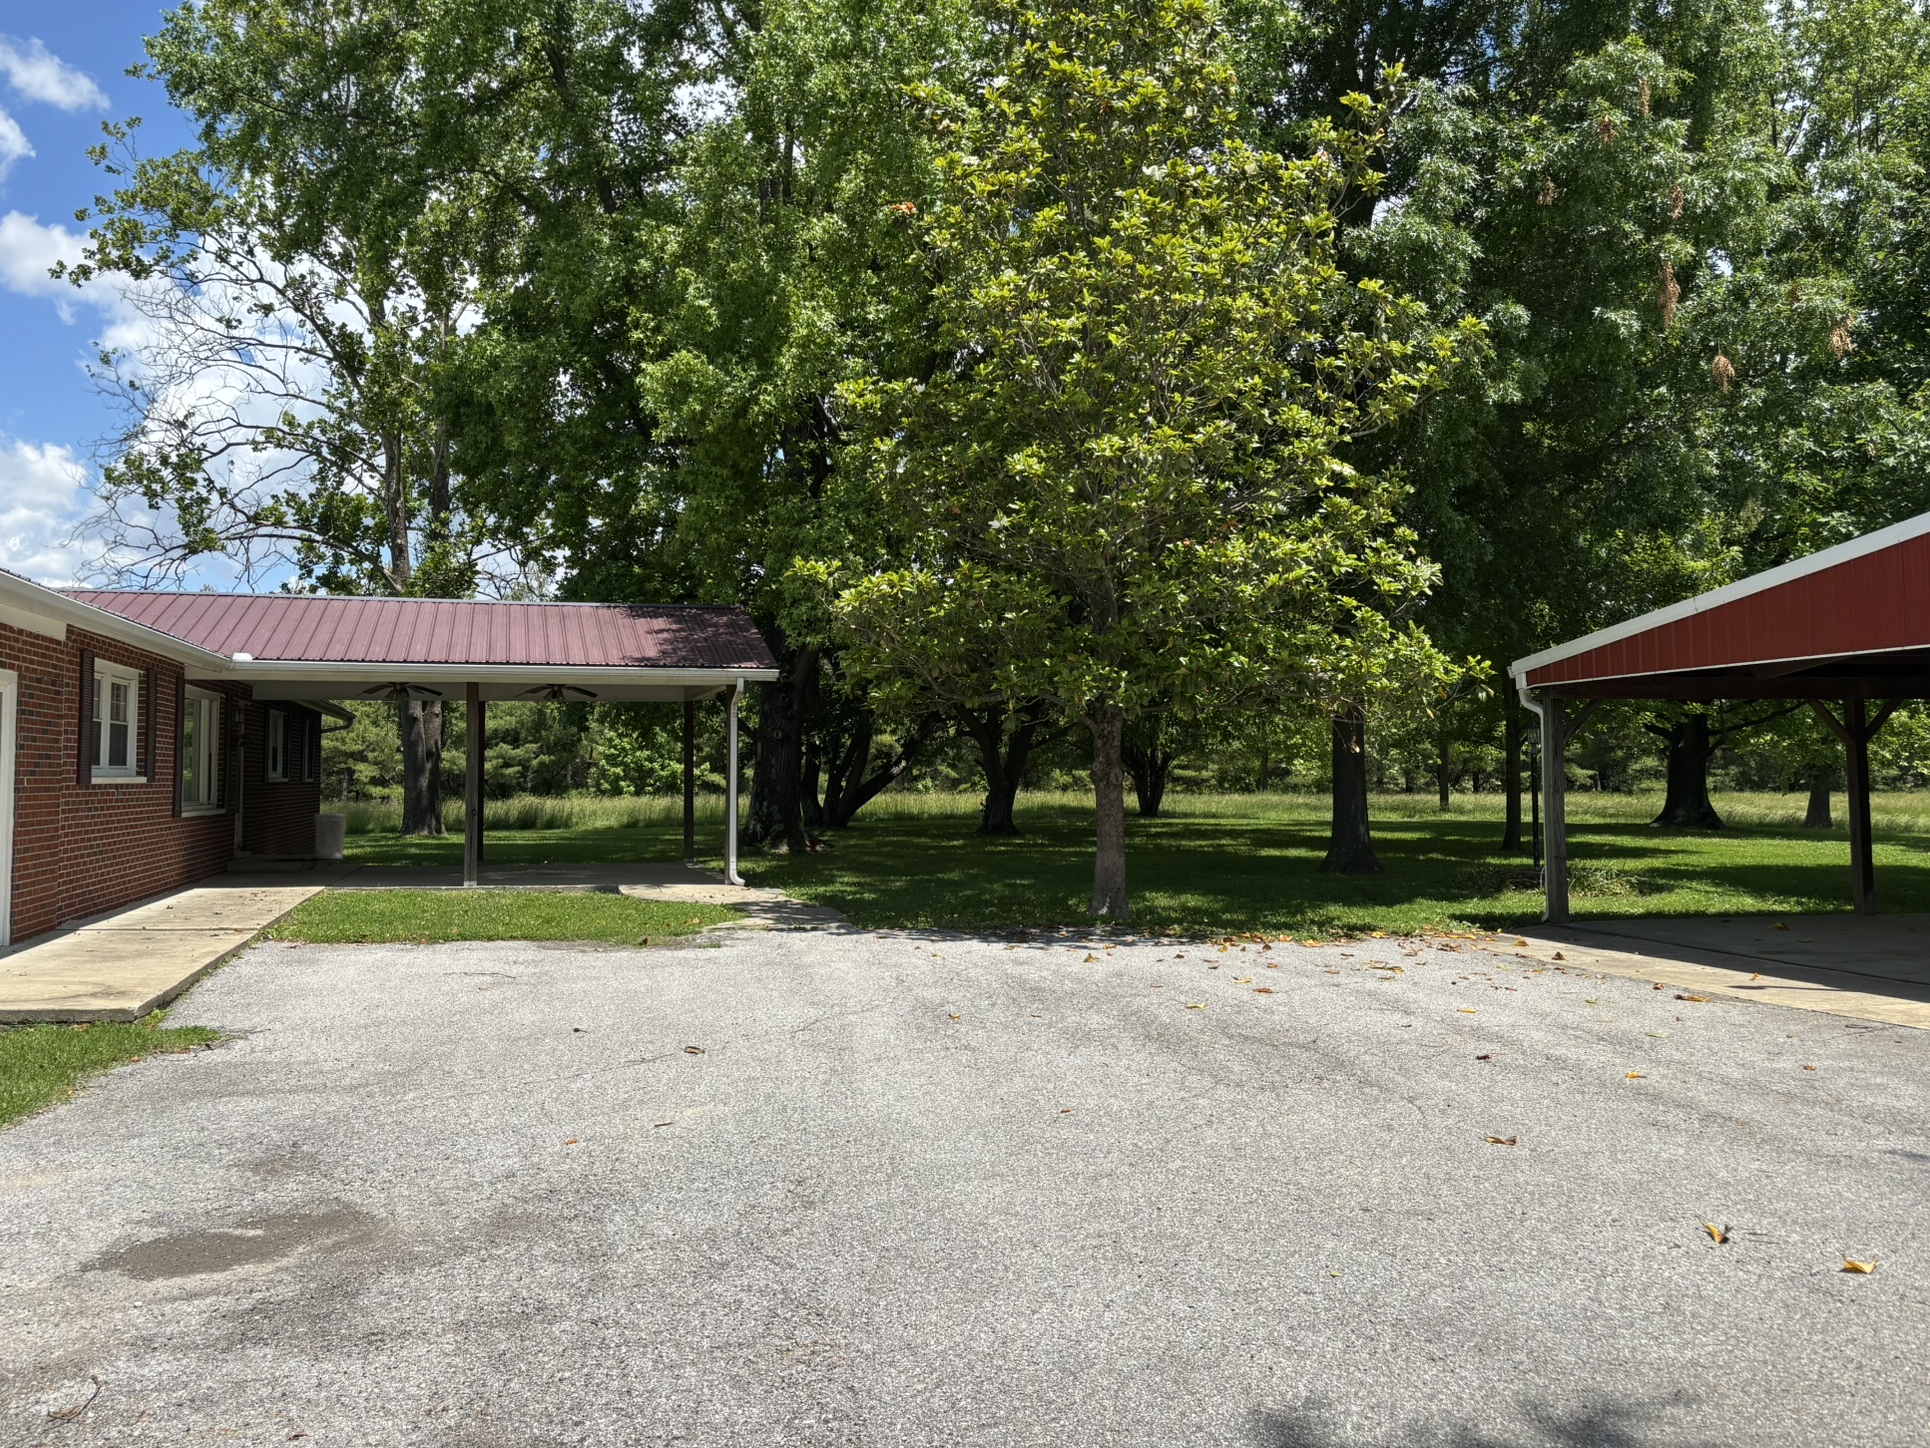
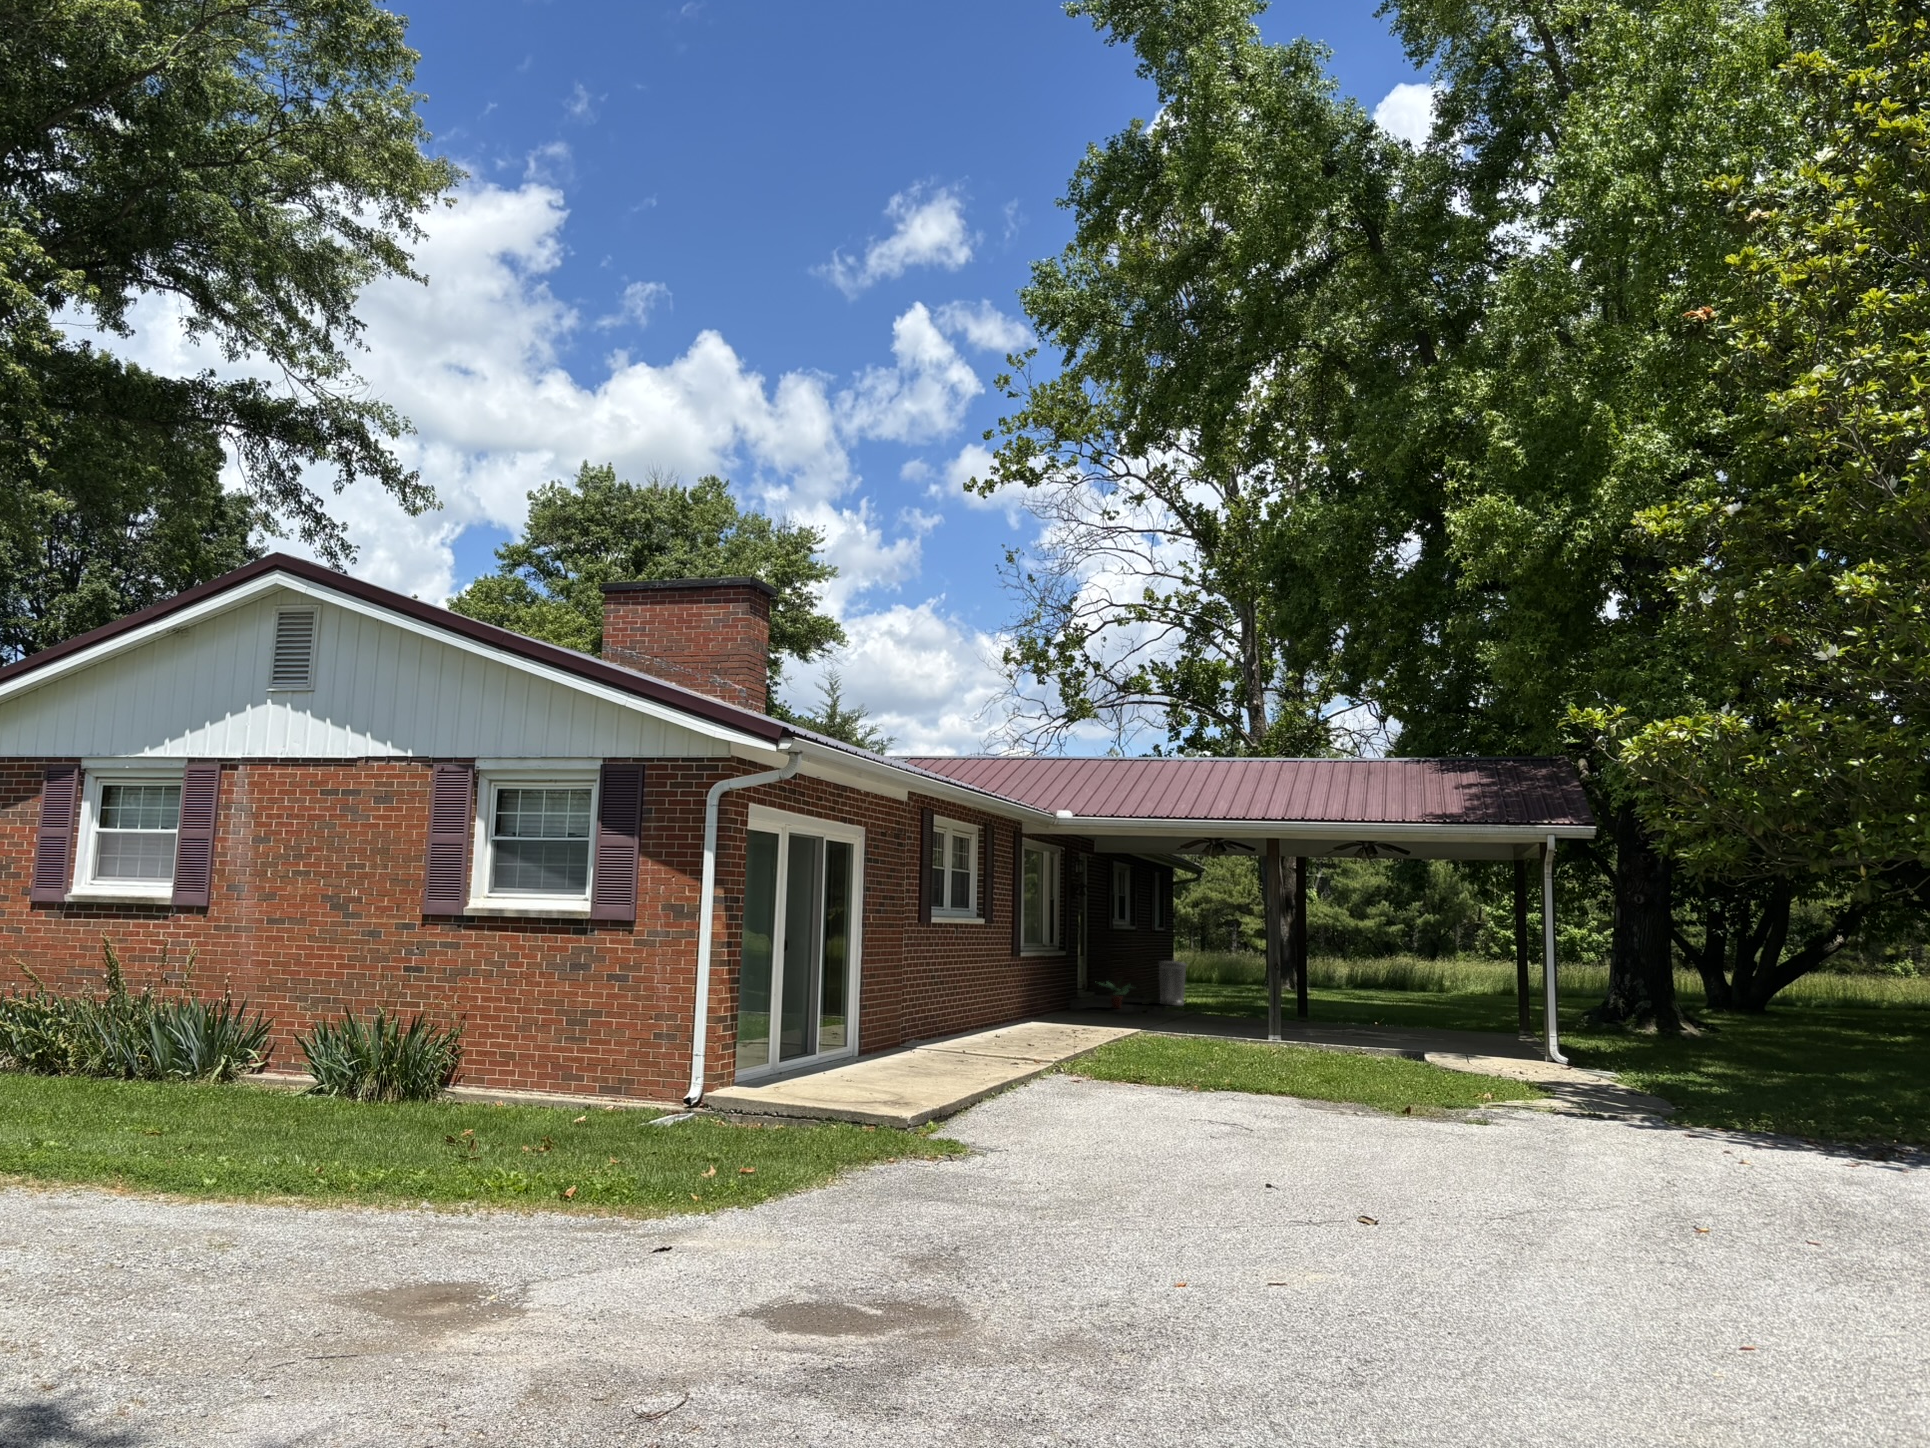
potted plant: present [799,824,826,851] -> present [1100,980,1131,1009]

